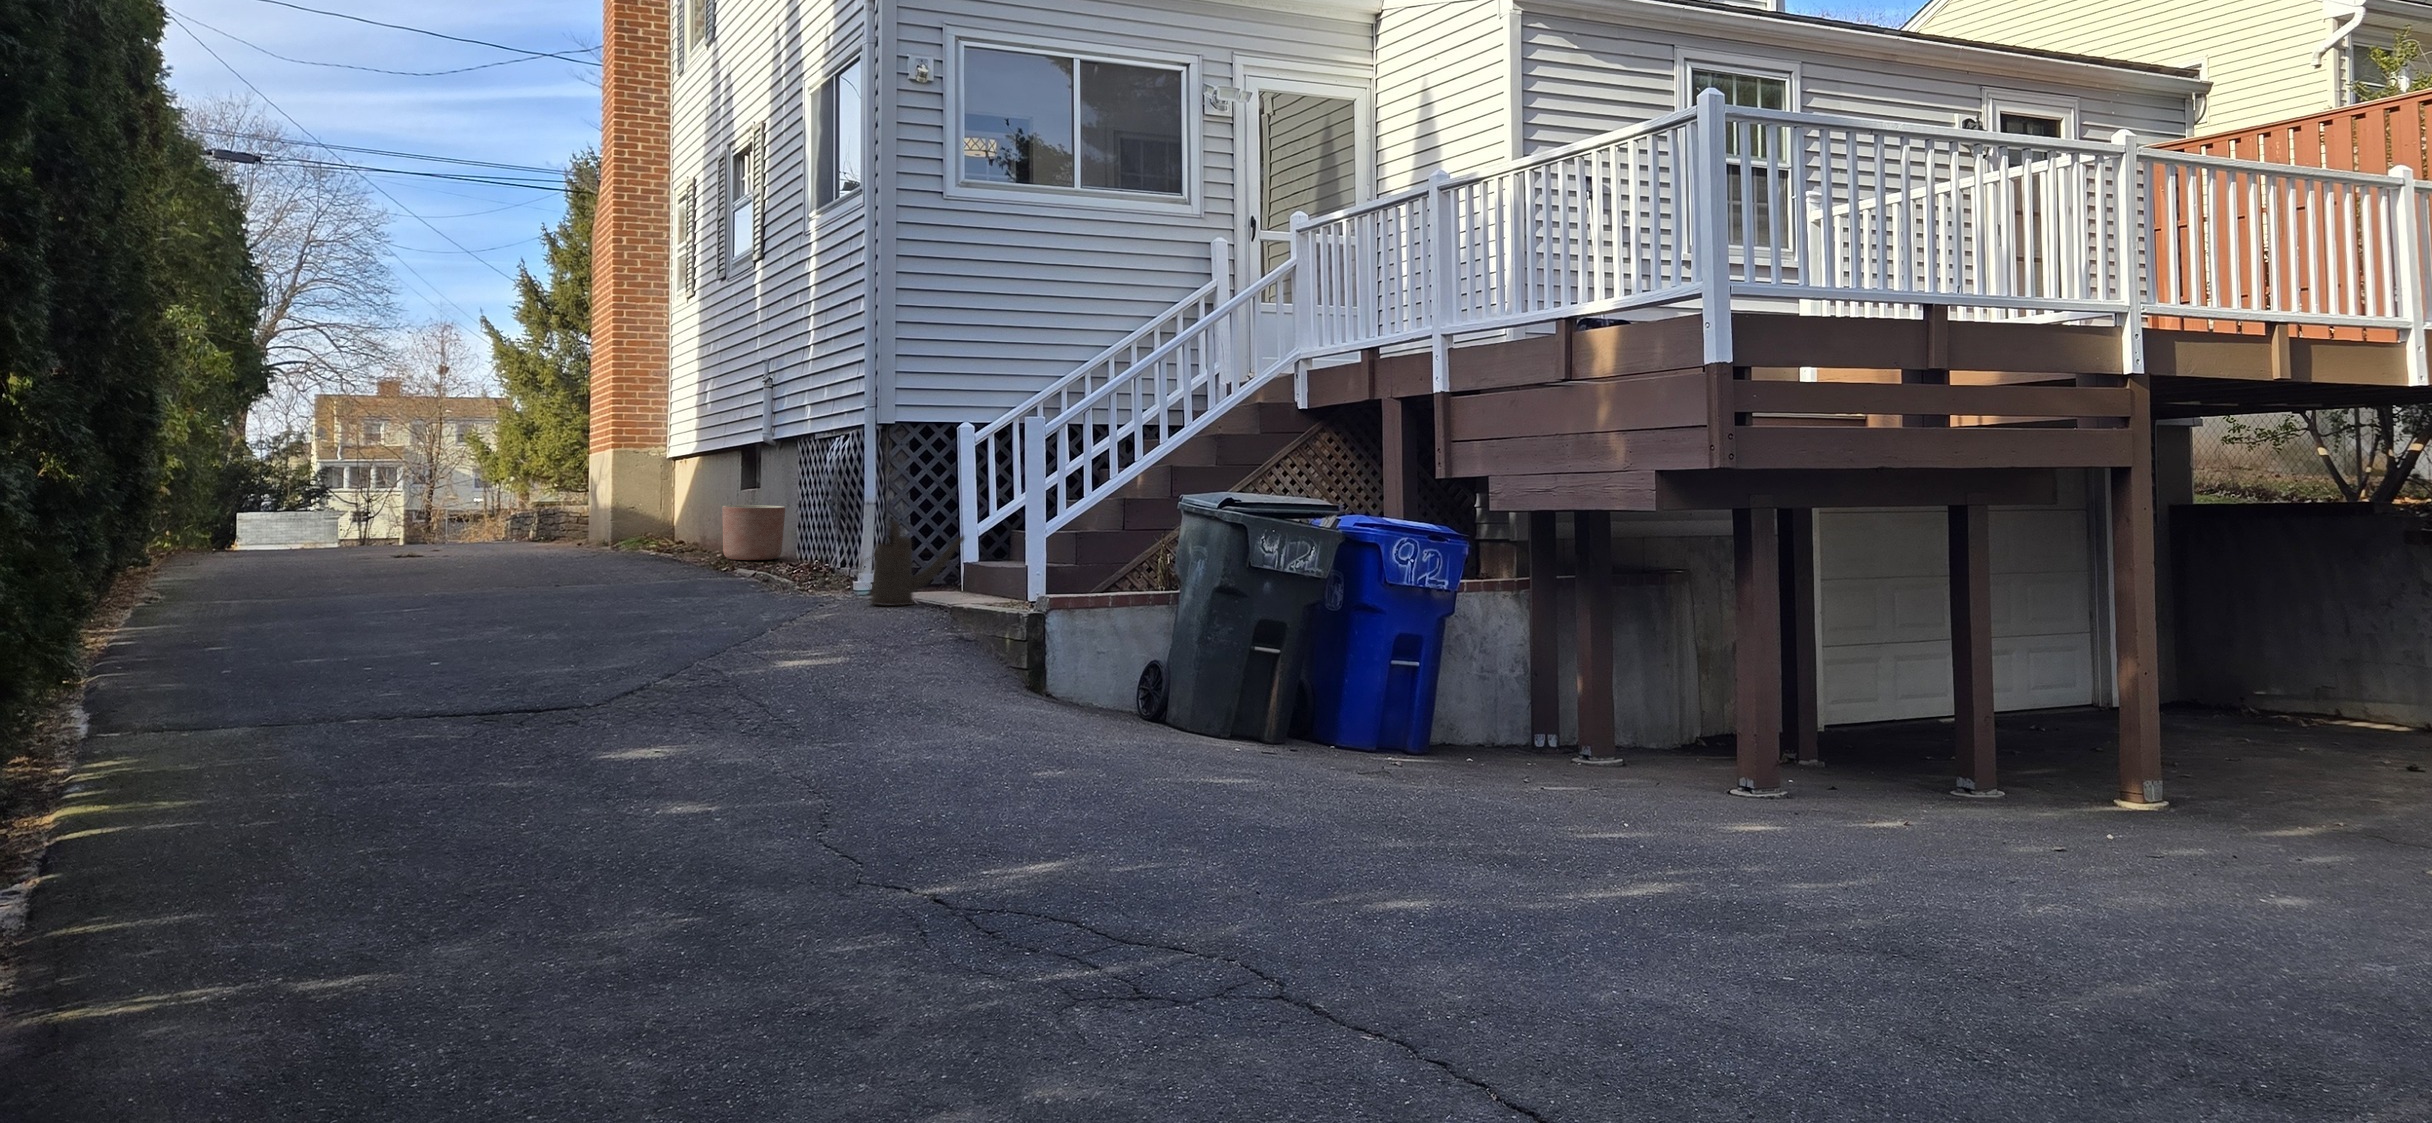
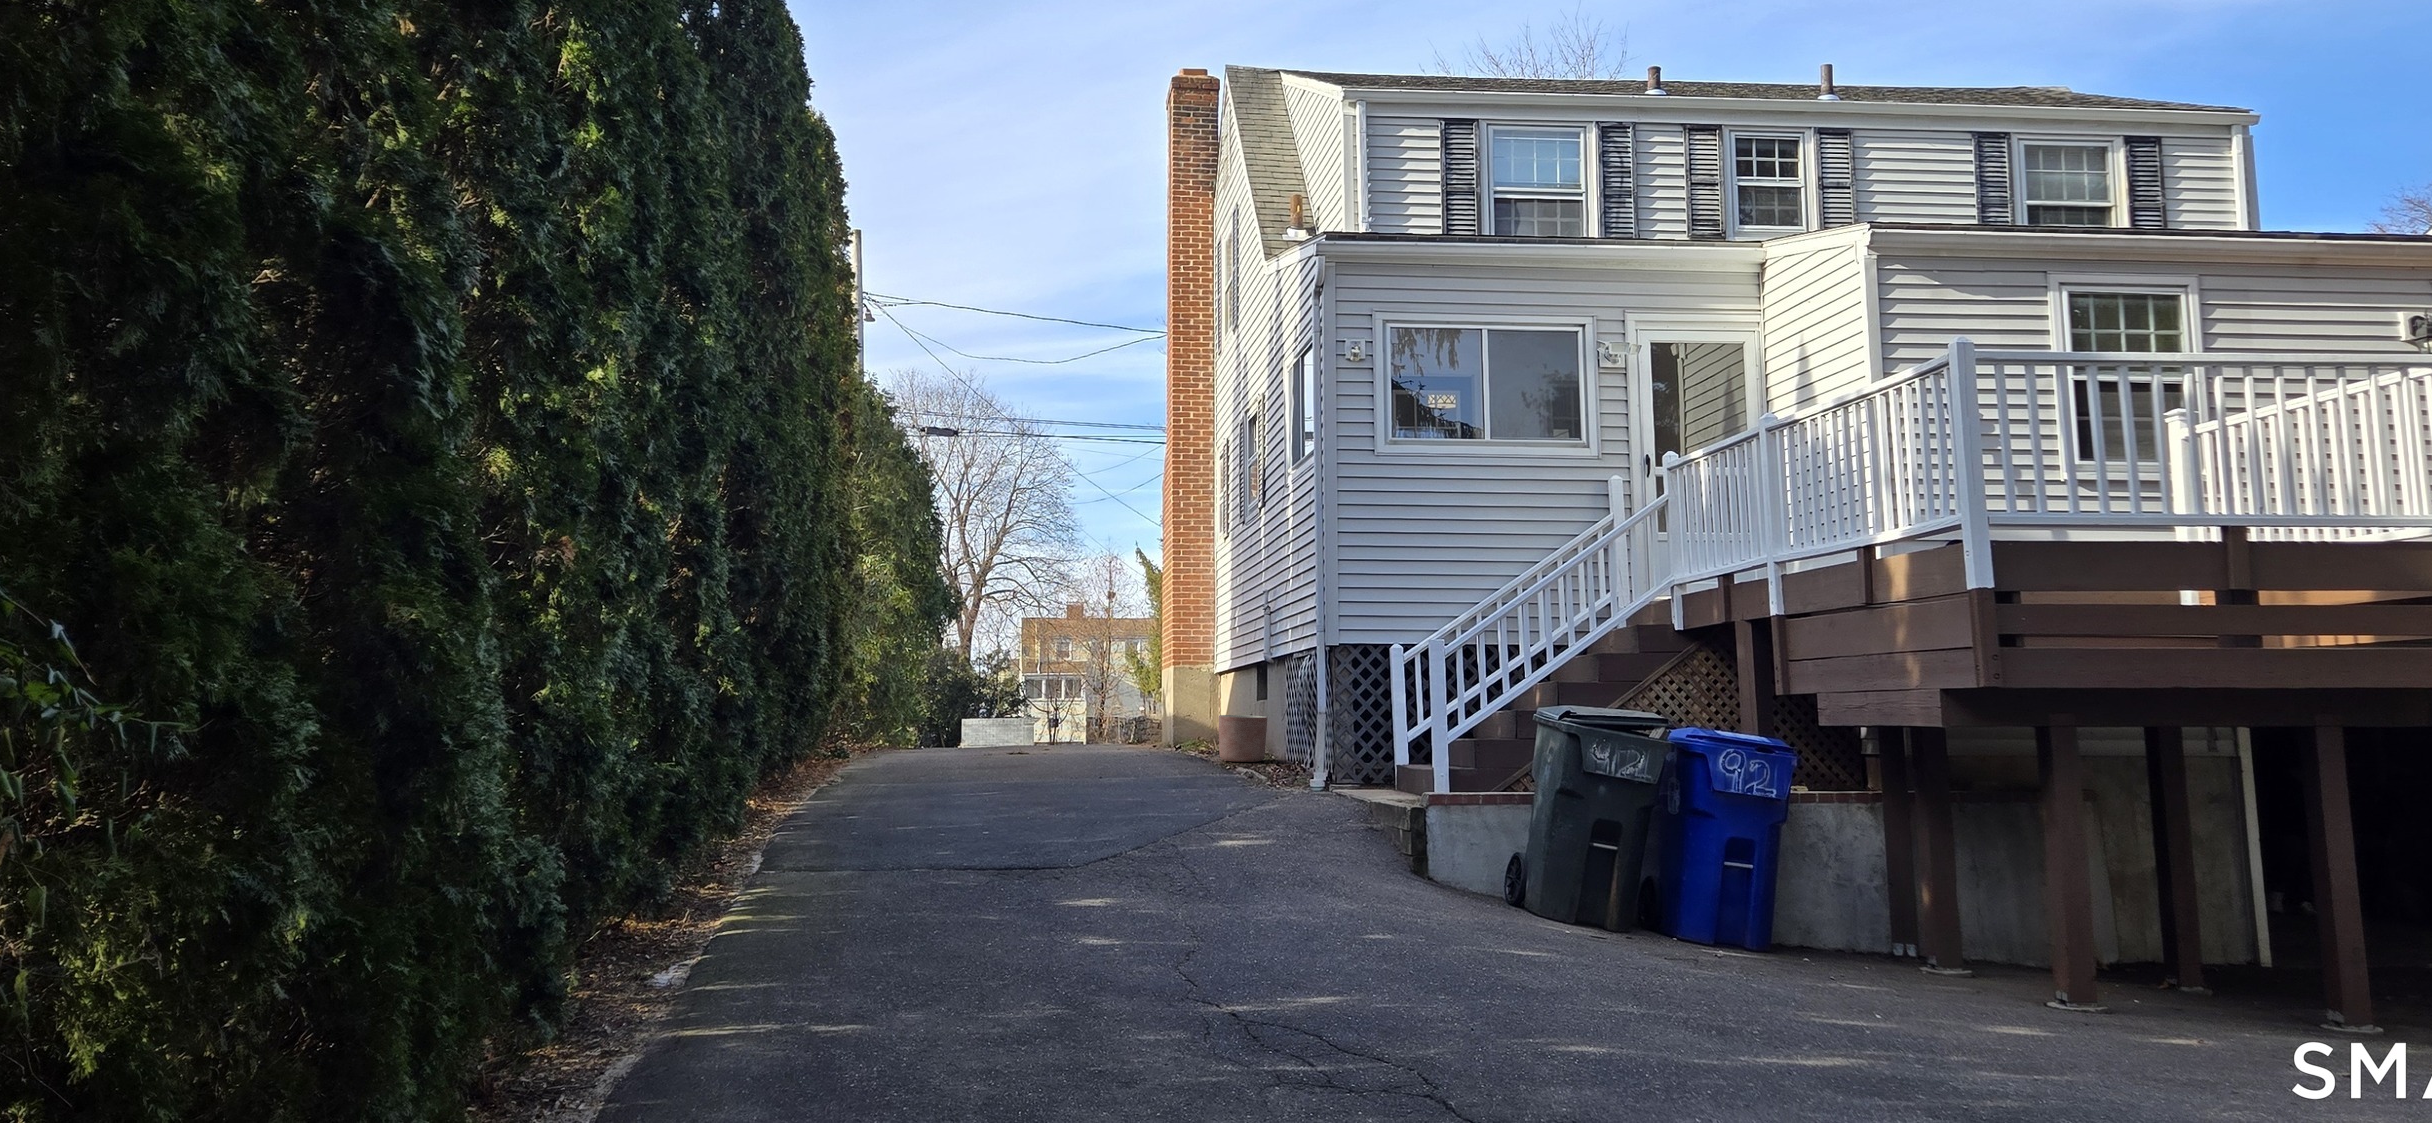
watering can: present [860,521,964,606] -> none [1300,728,1386,800]

